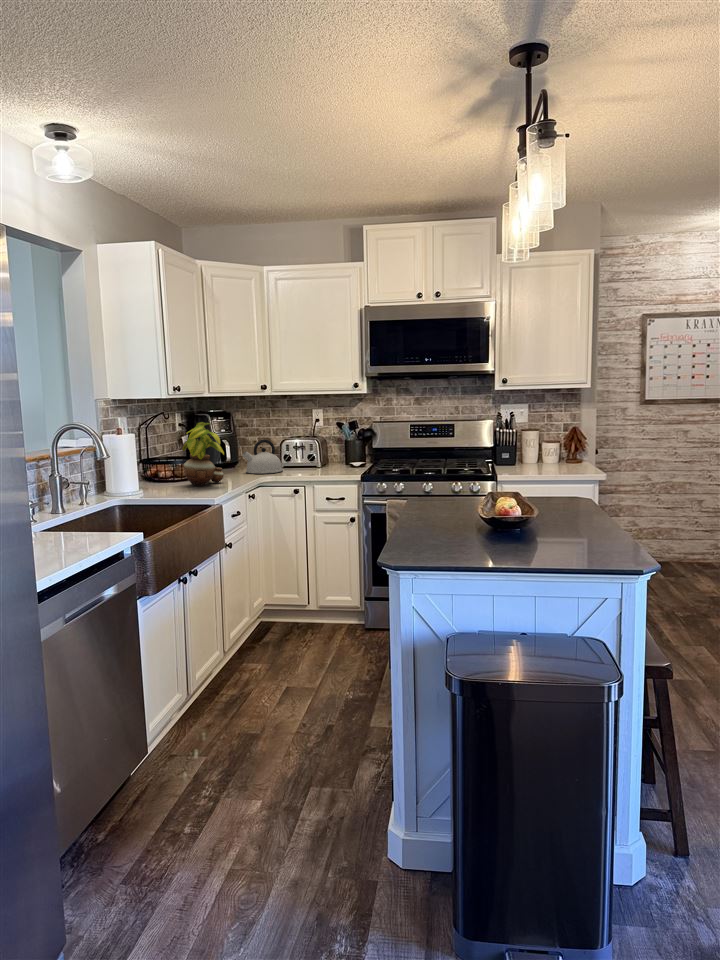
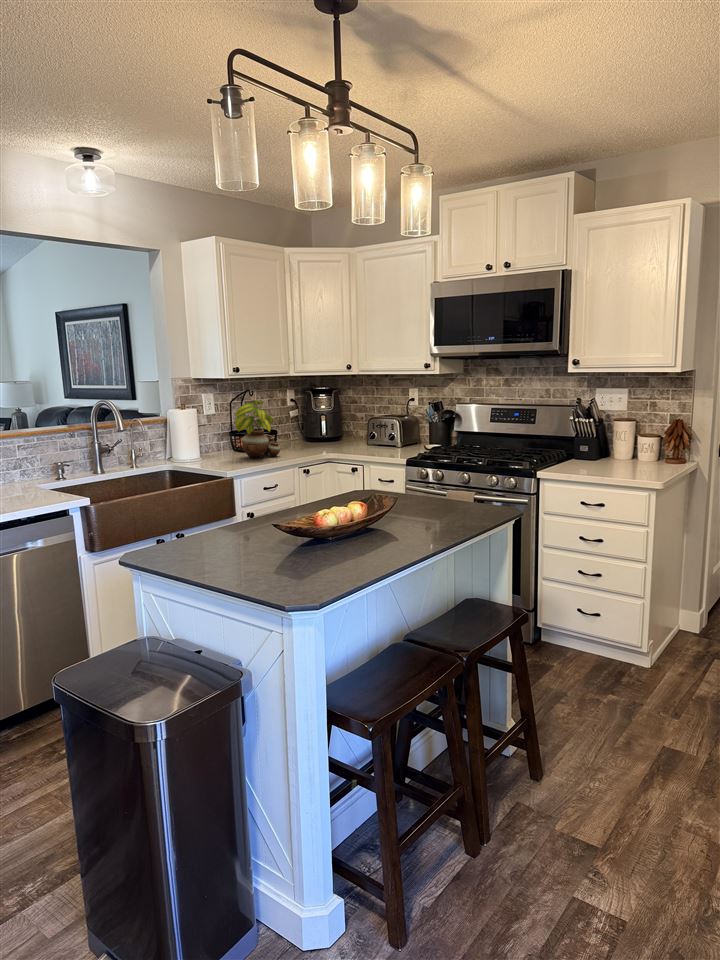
kettle: present [242,439,283,474] -> none [318,417,358,450]

